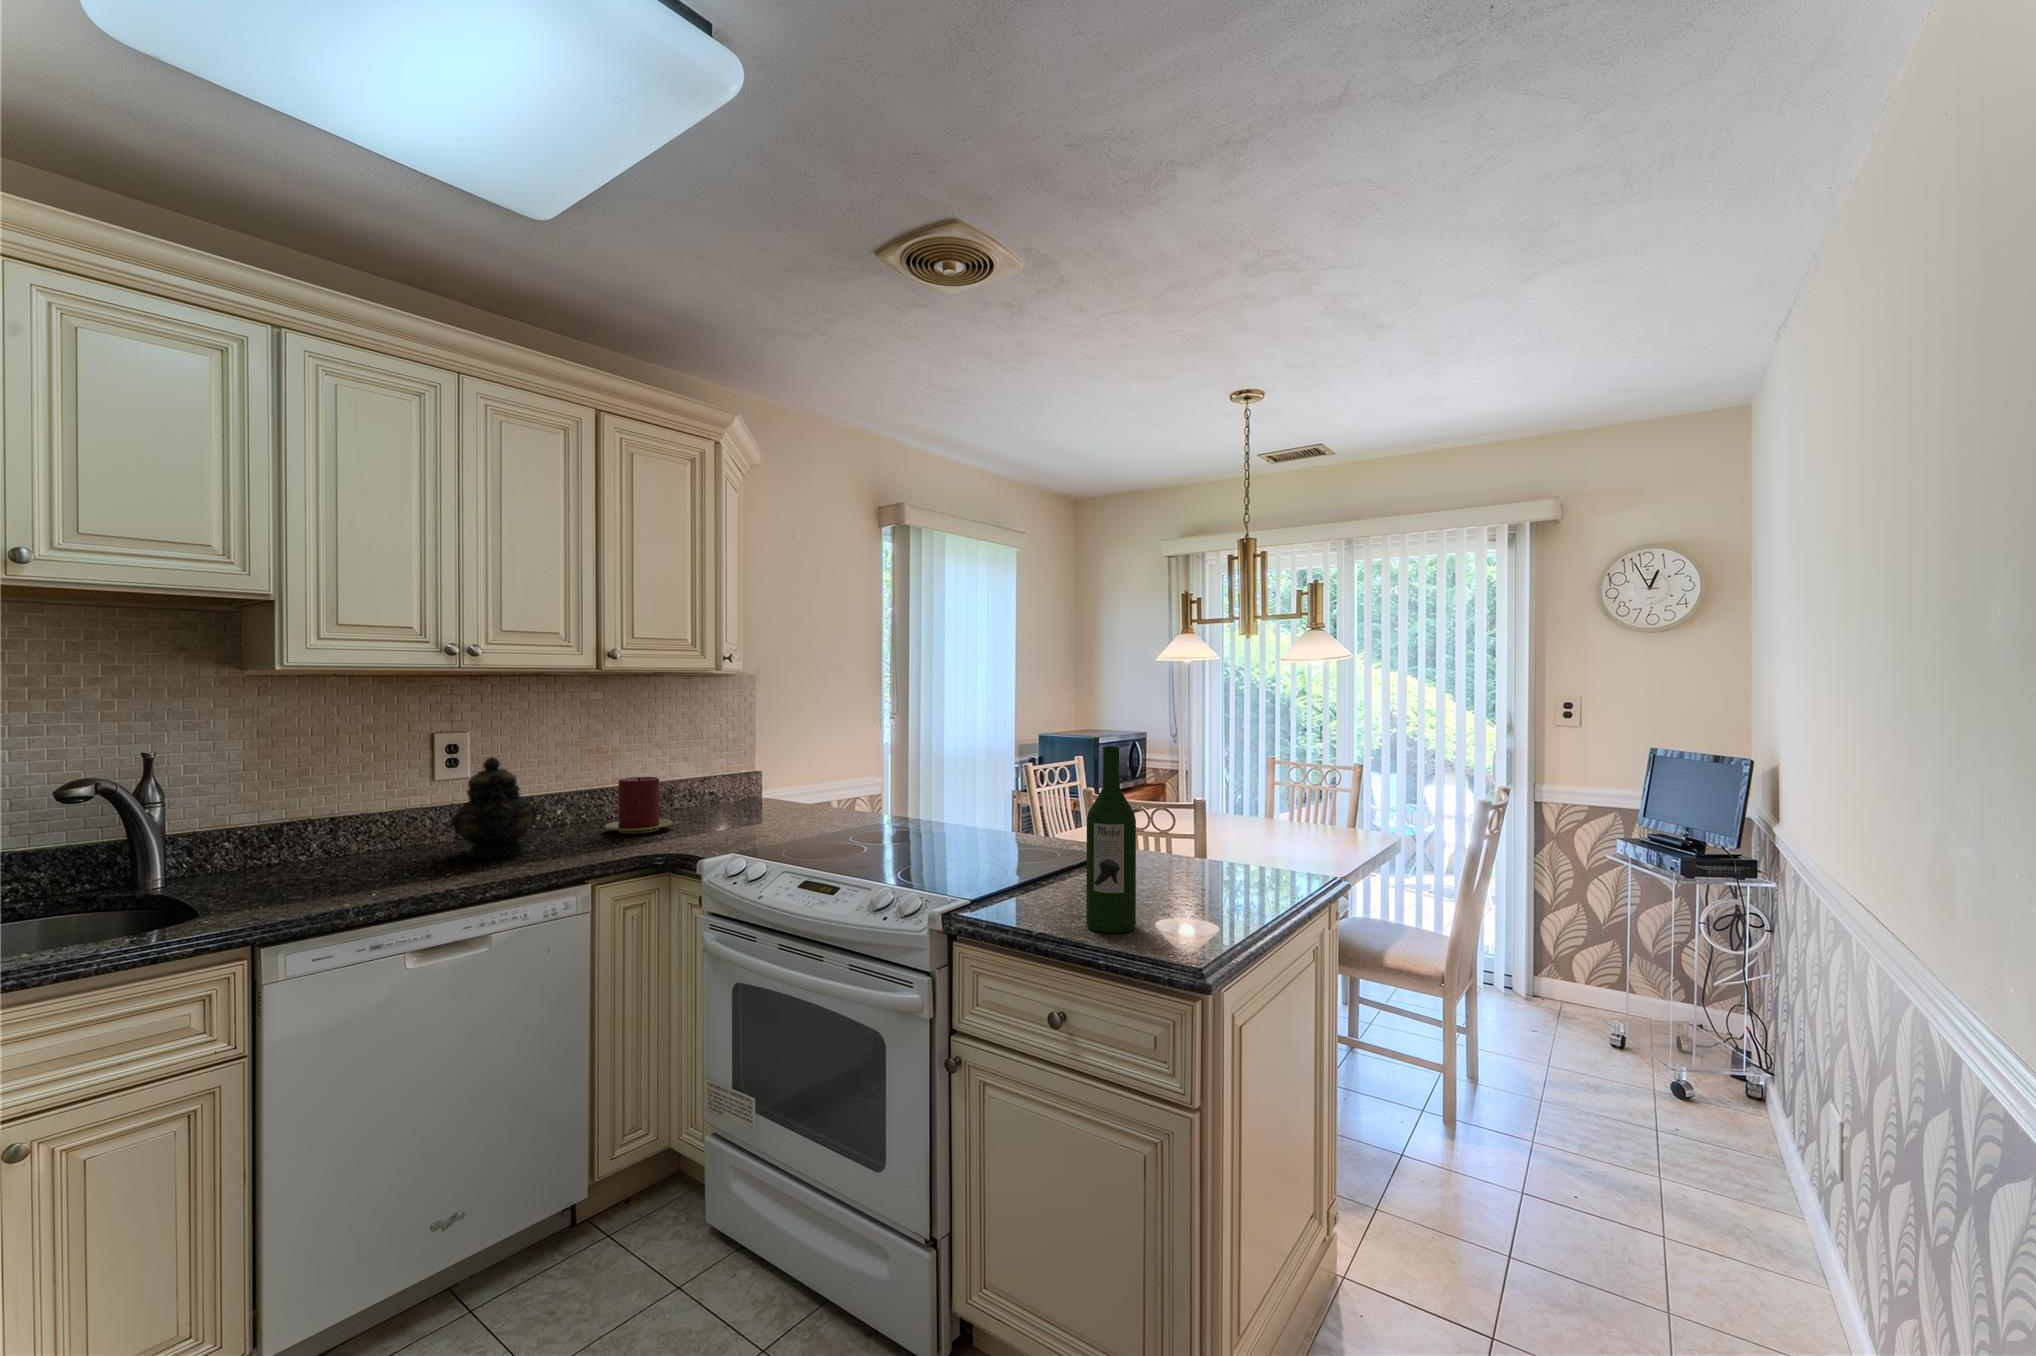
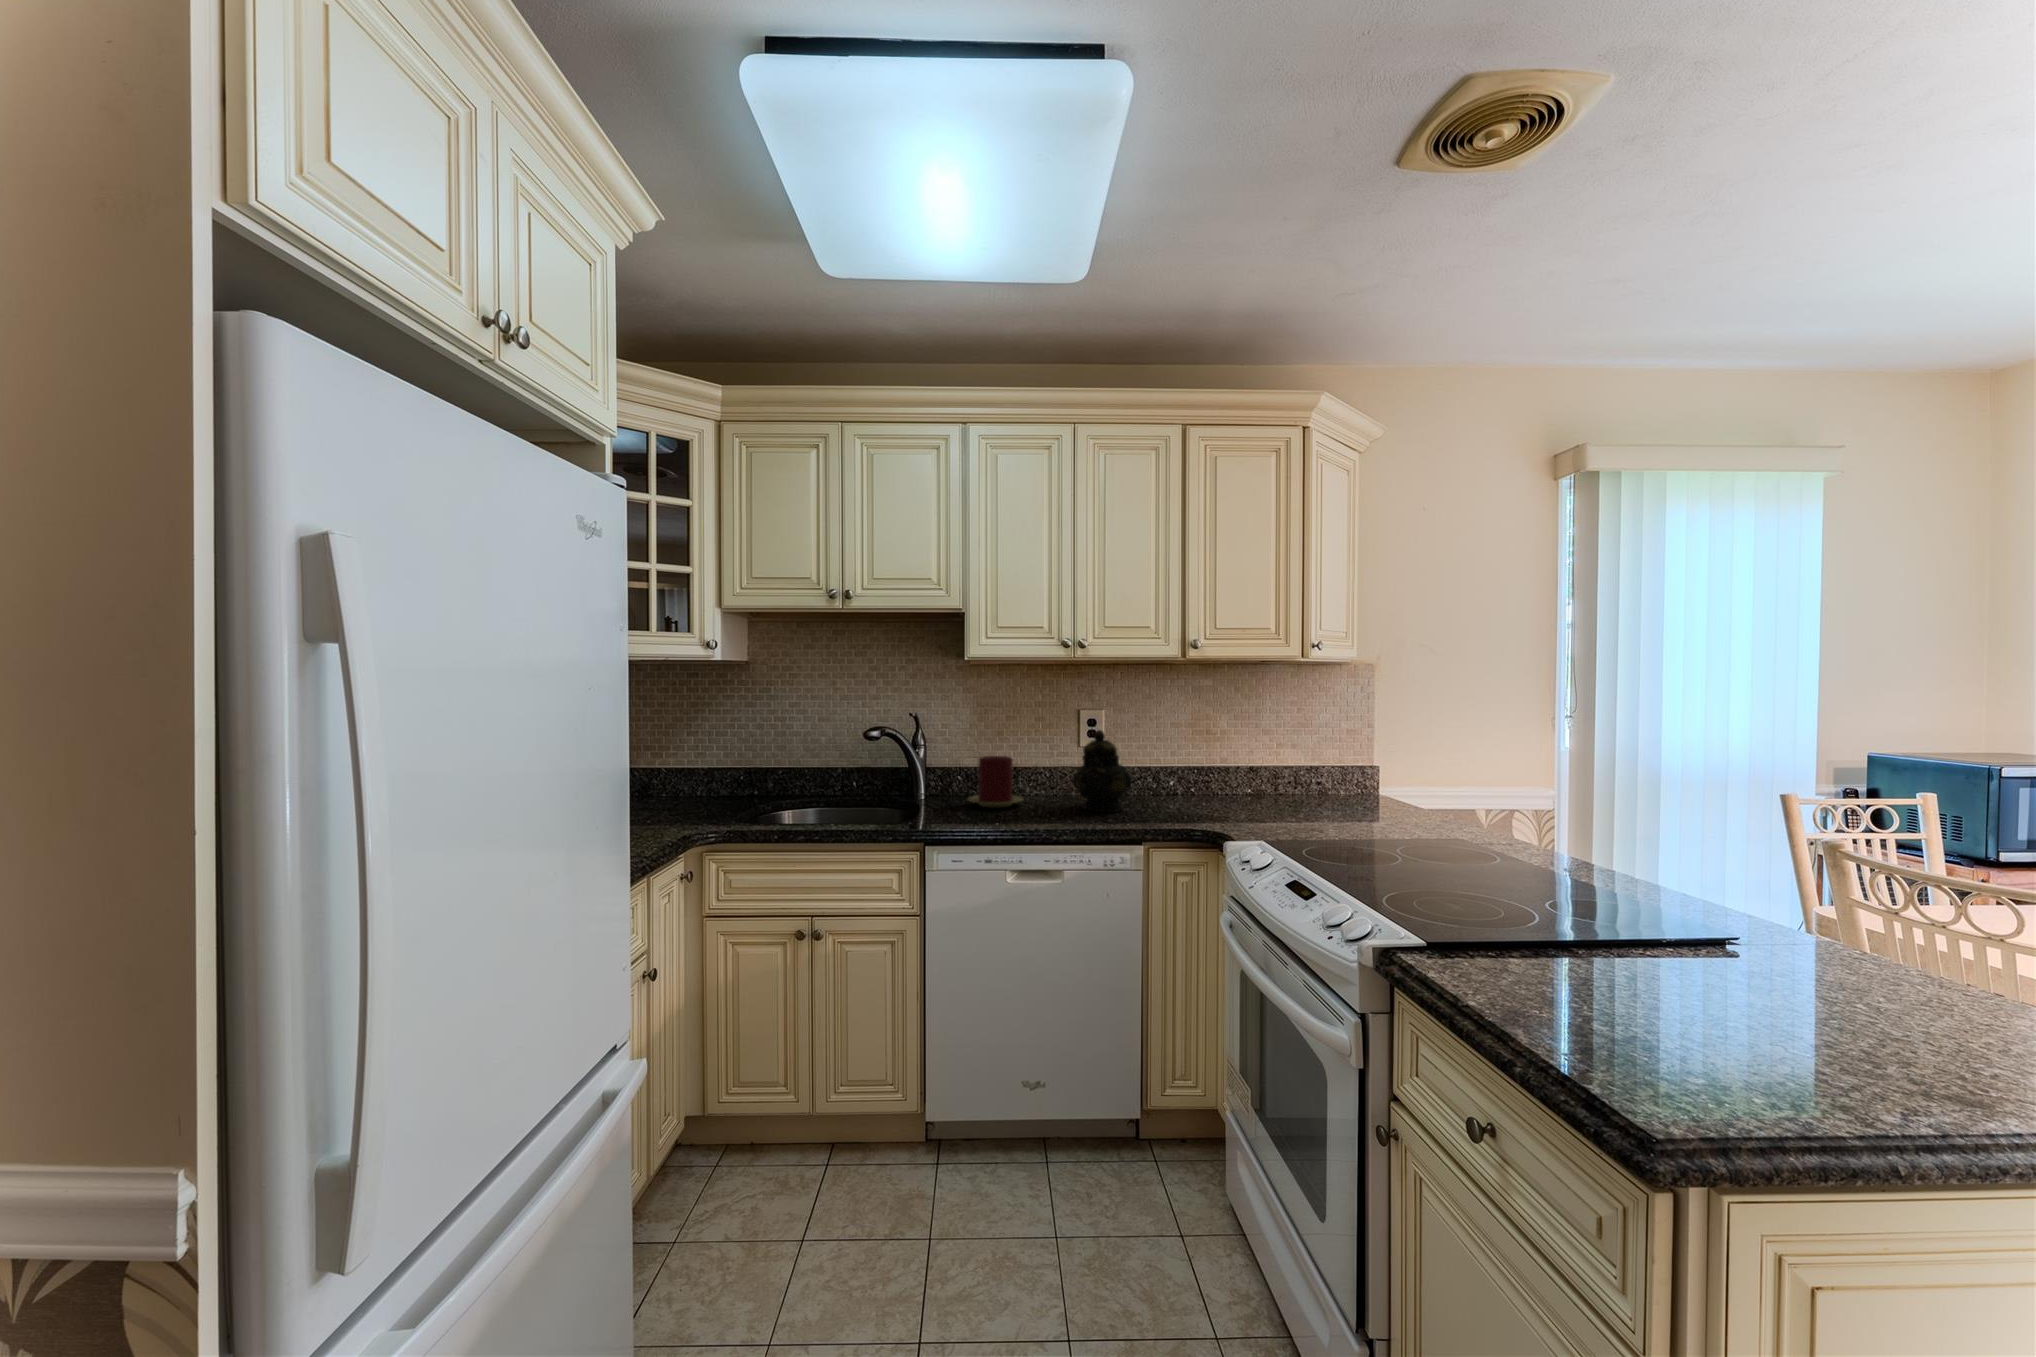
wine bottle: present [1086,746,1136,933] -> none [1536,766,1625,1045]
candle: present [605,777,672,834] -> present [968,756,1023,807]

